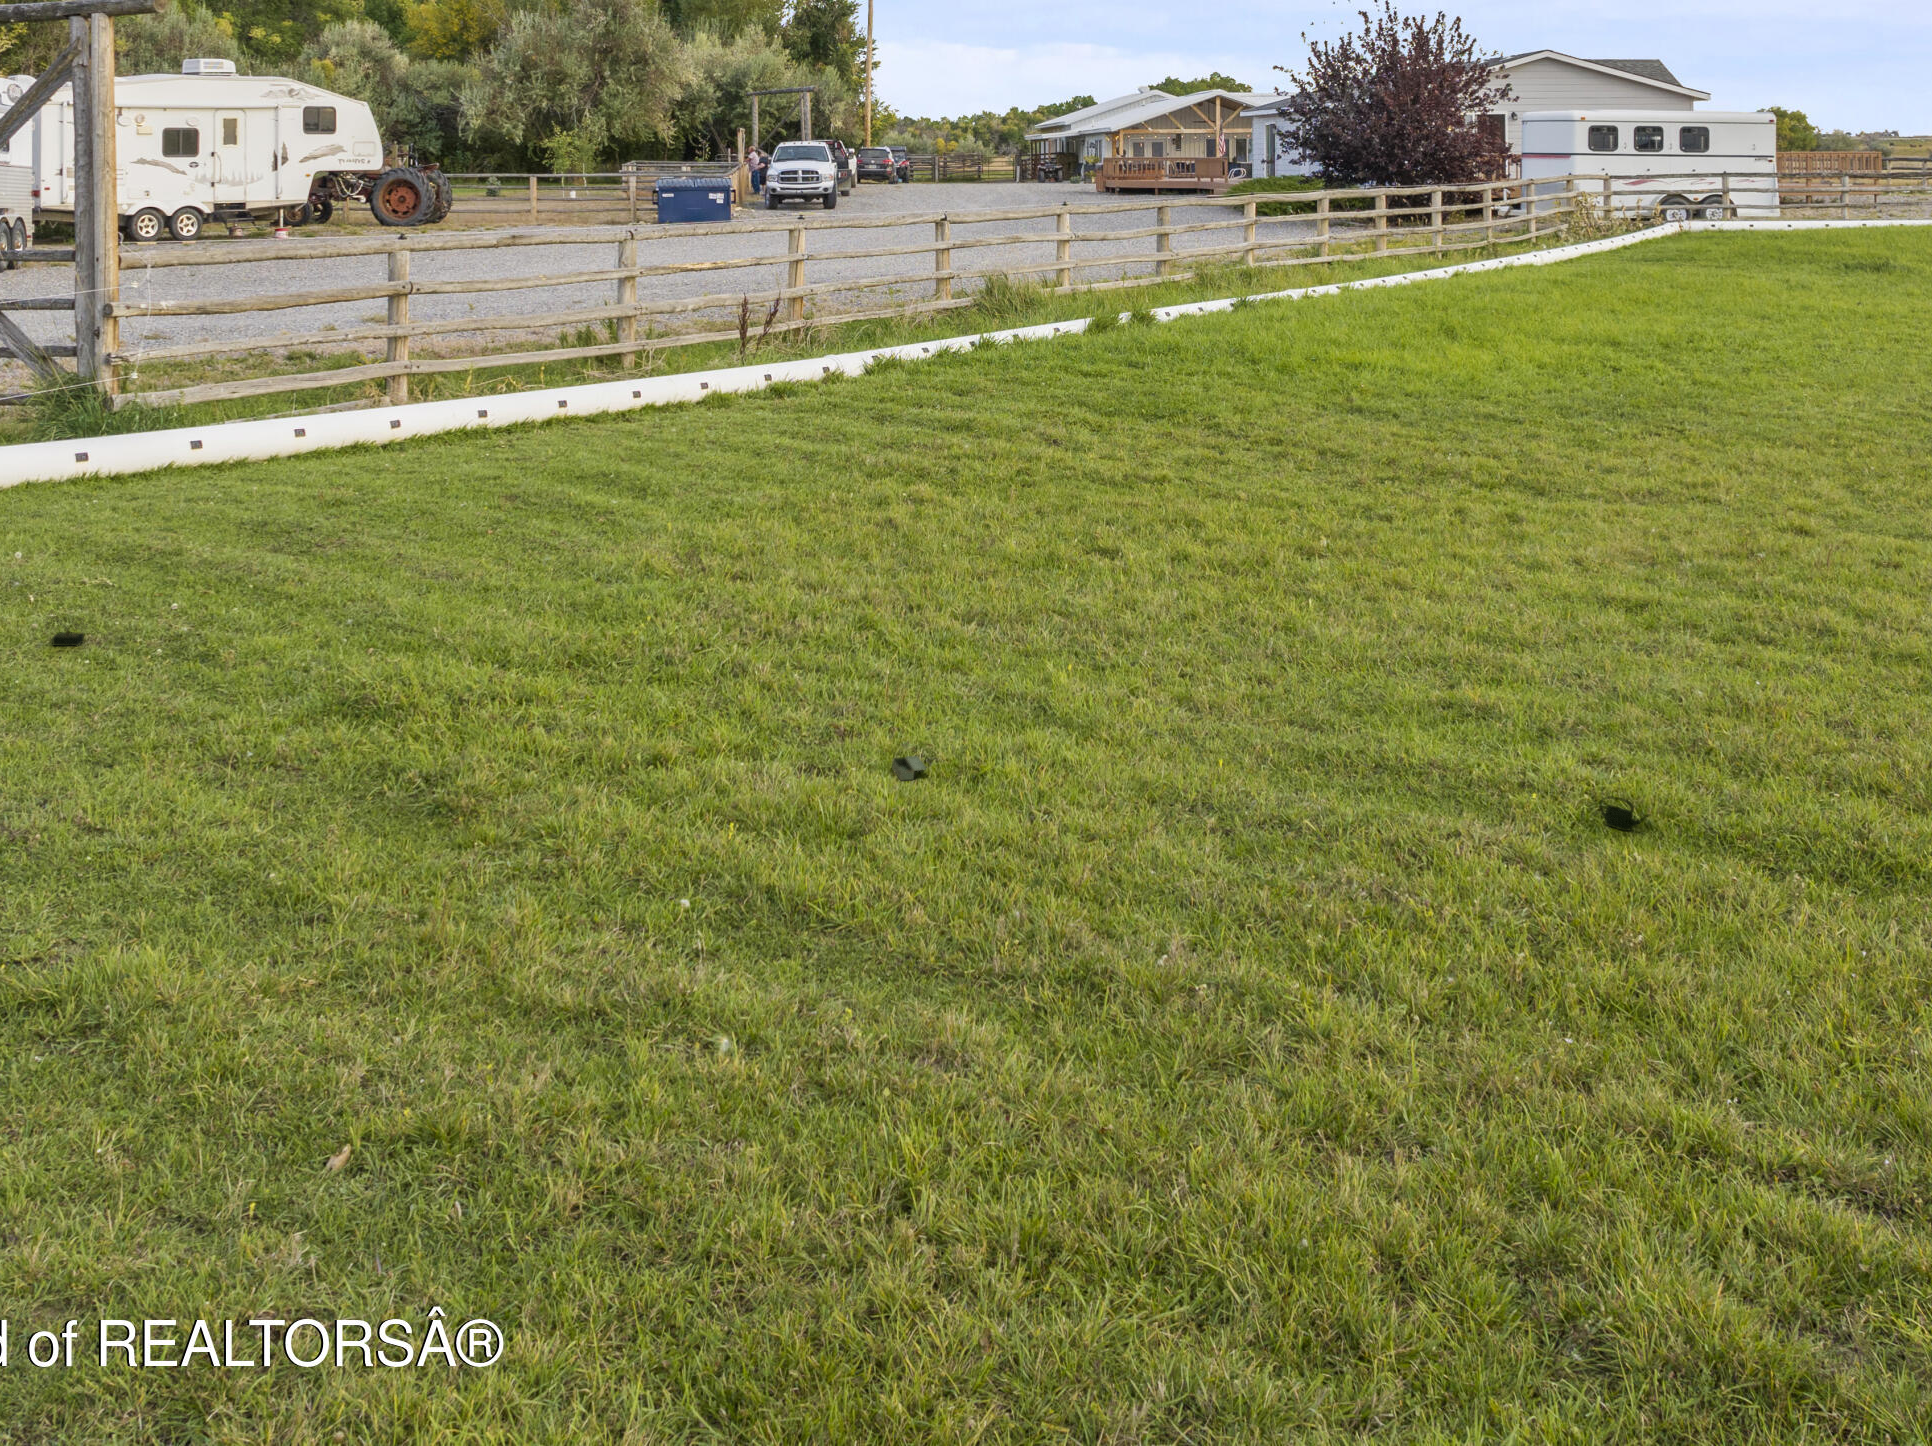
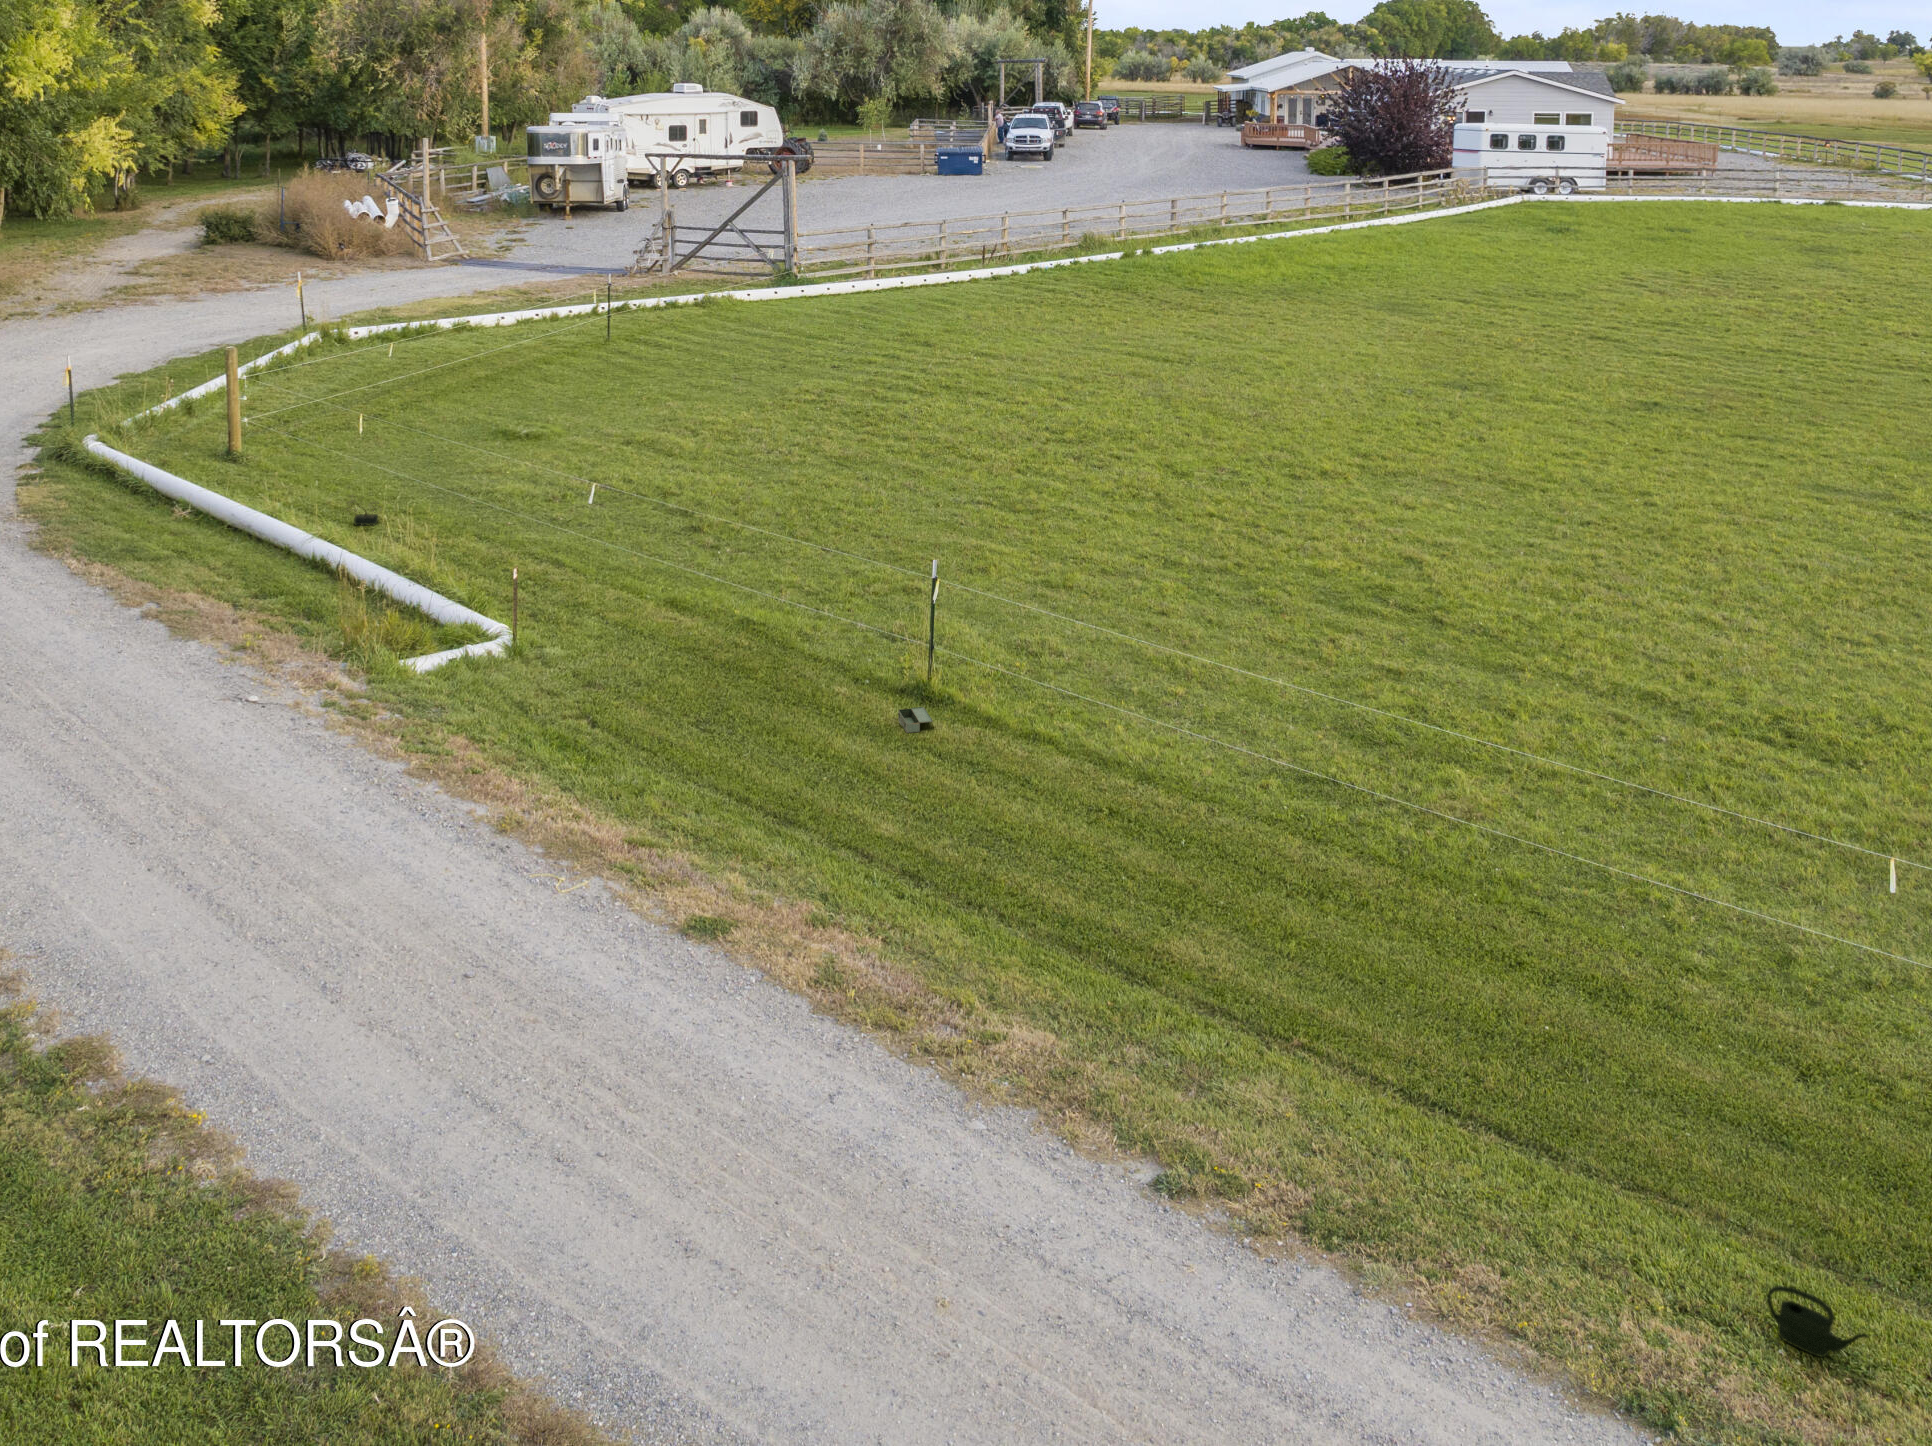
decorative plant: present [45,610,87,646] -> present [347,500,381,525]
watering can: present [1599,796,1648,831] -> present [1767,1285,1869,1357]

